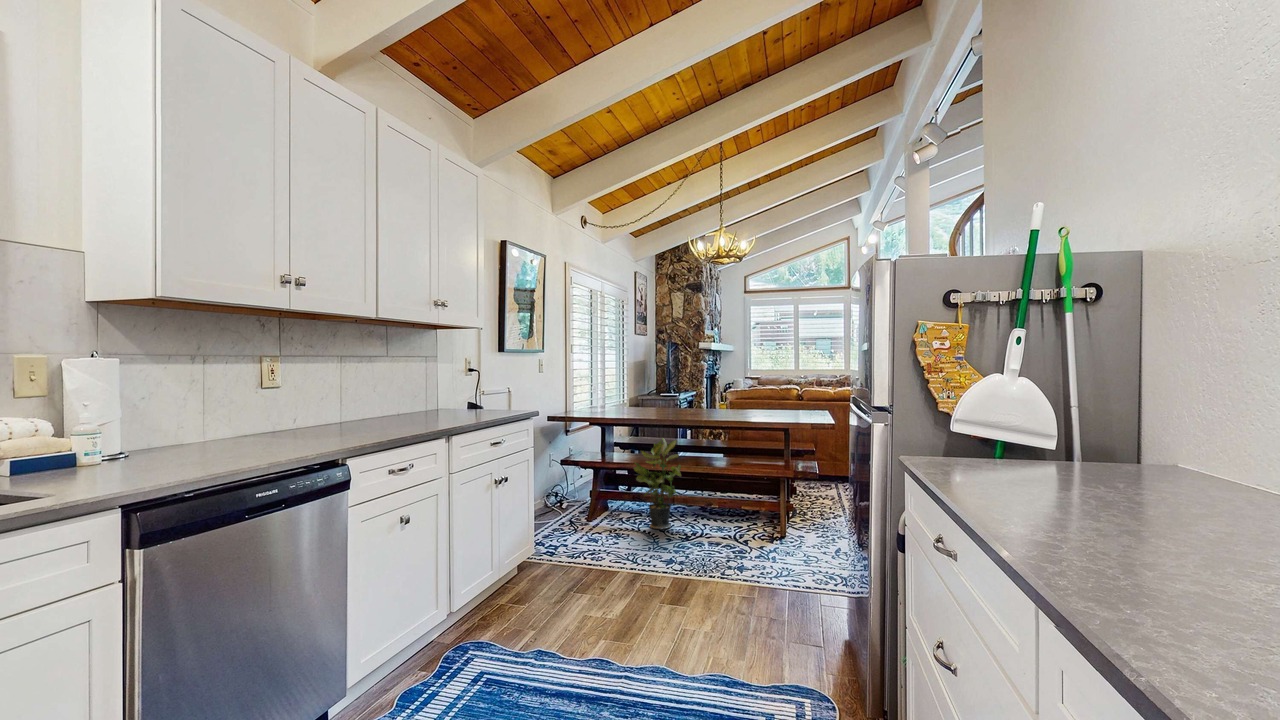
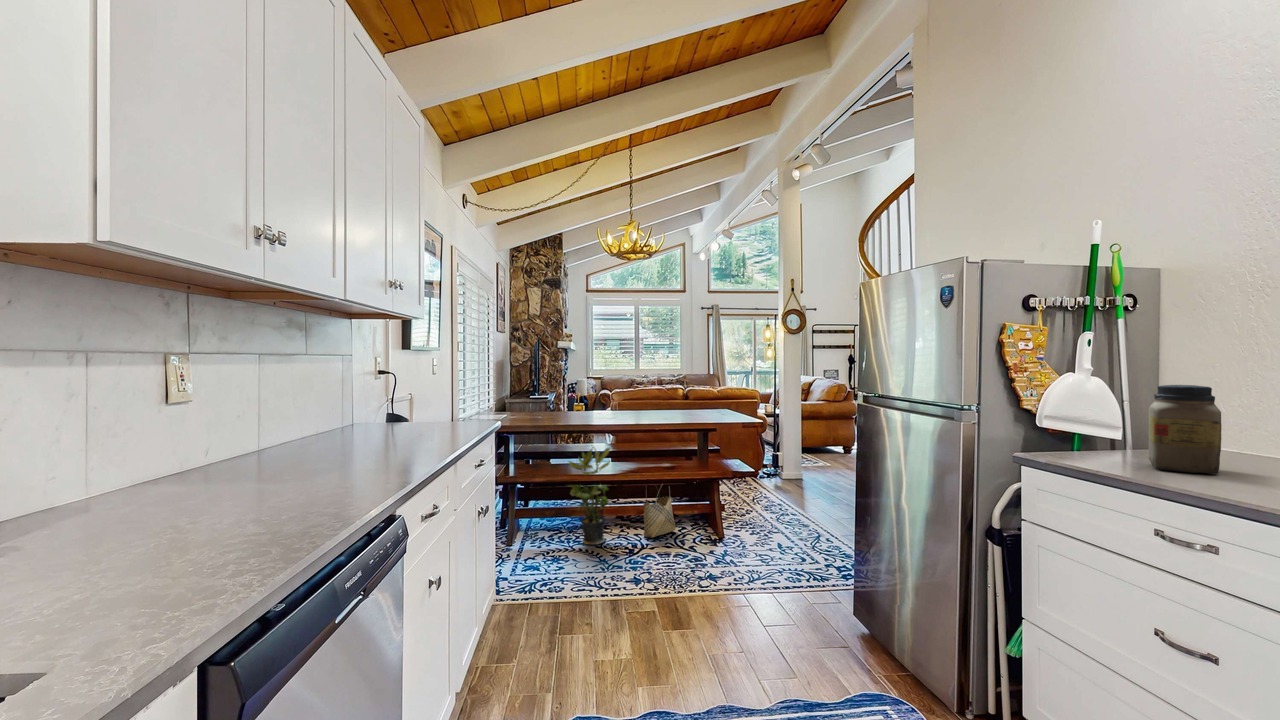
jar: none [979,386,1056,482] -> present [1148,385,1222,474]
woven basket: none [708,475,742,530] -> present [643,484,675,538]

